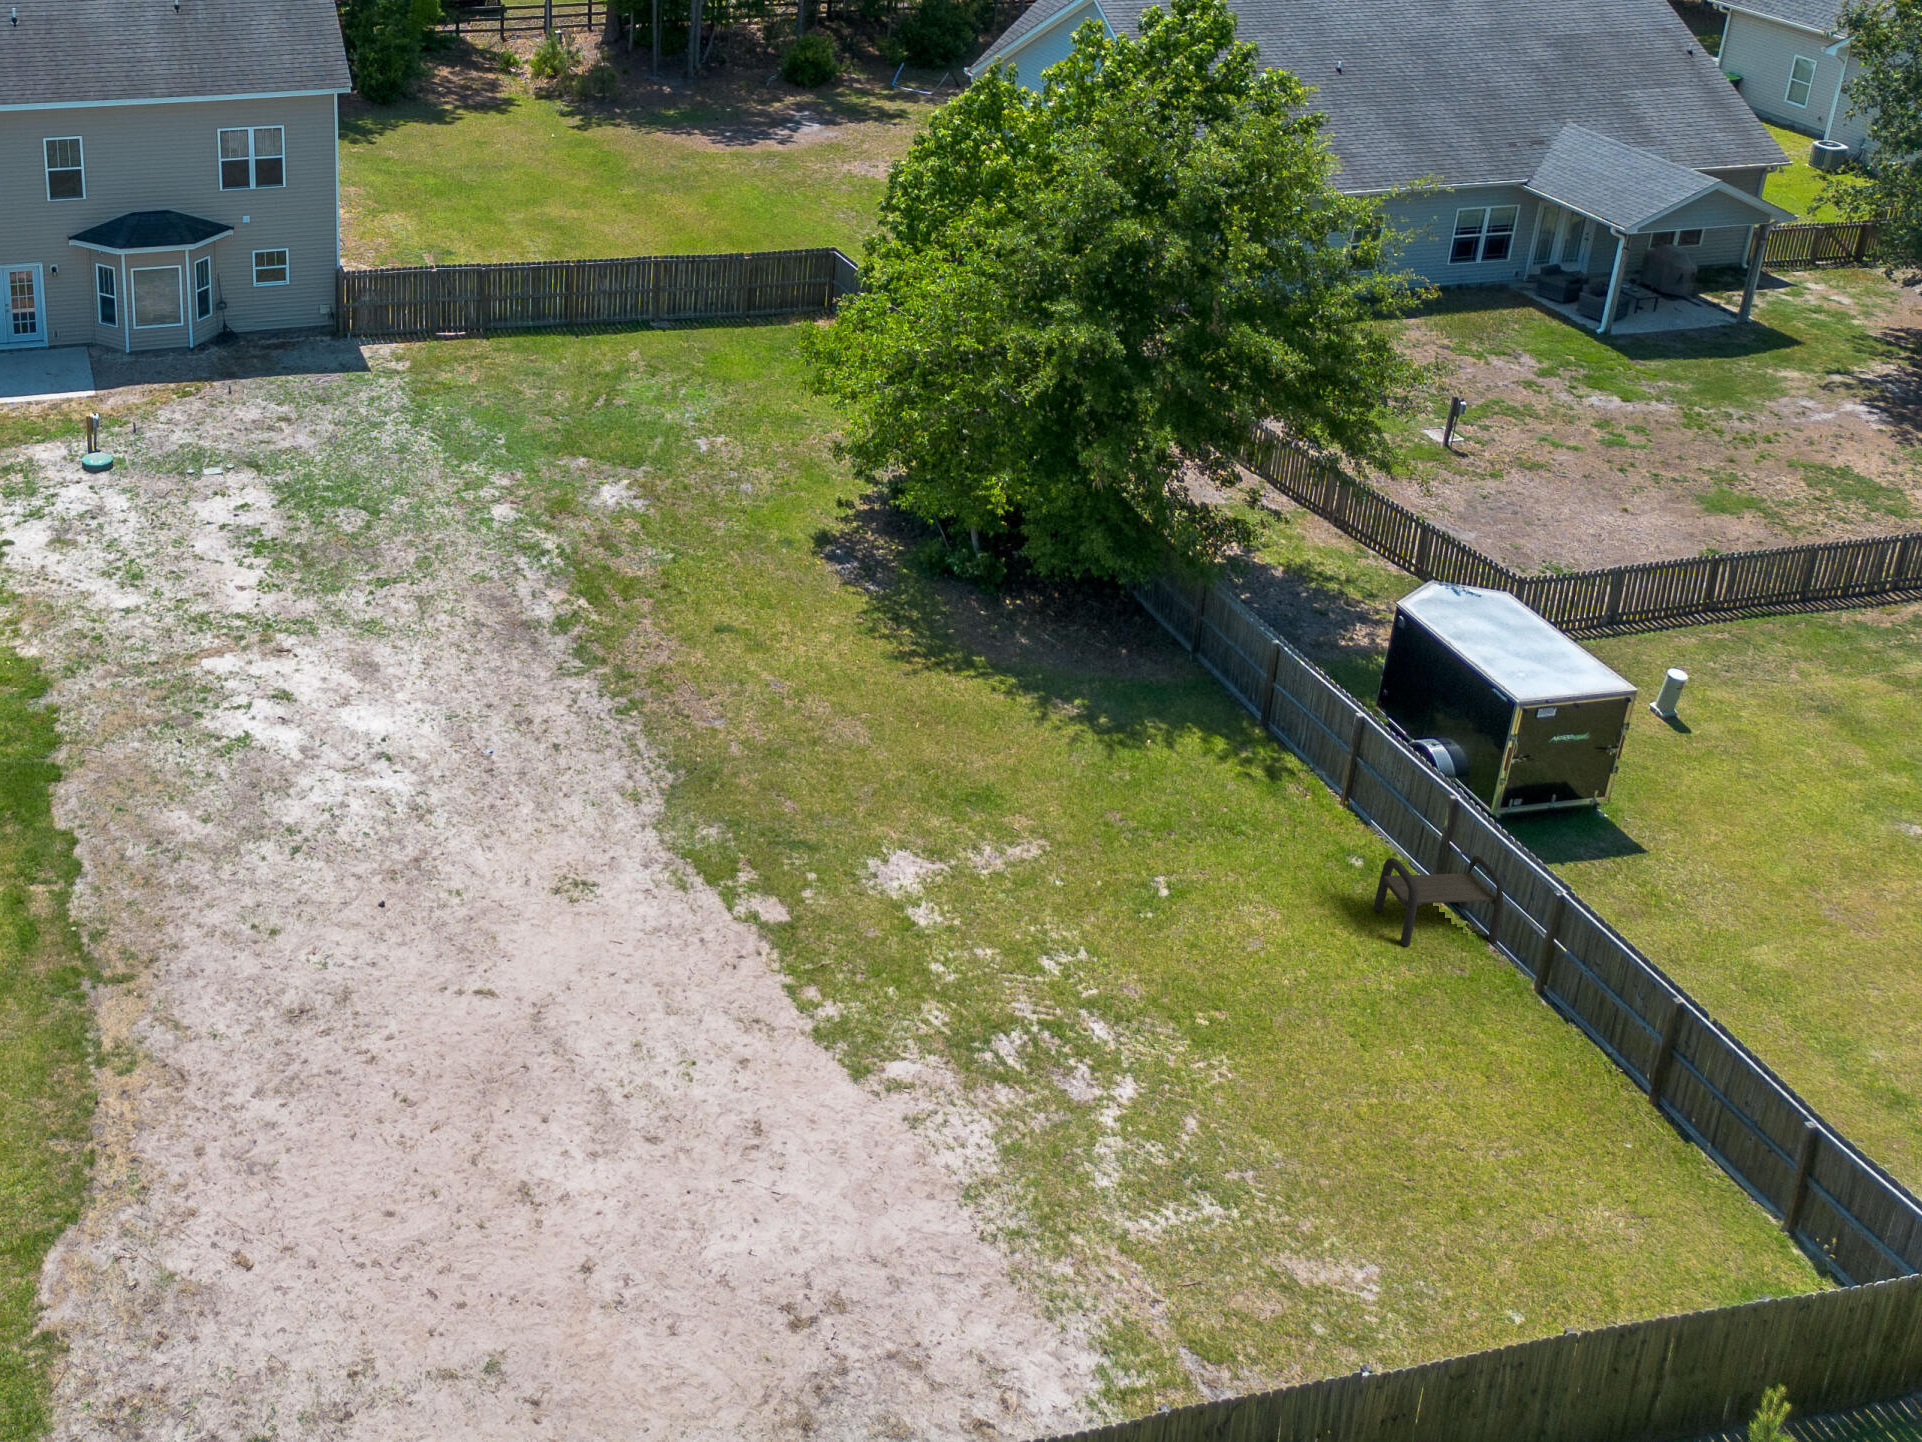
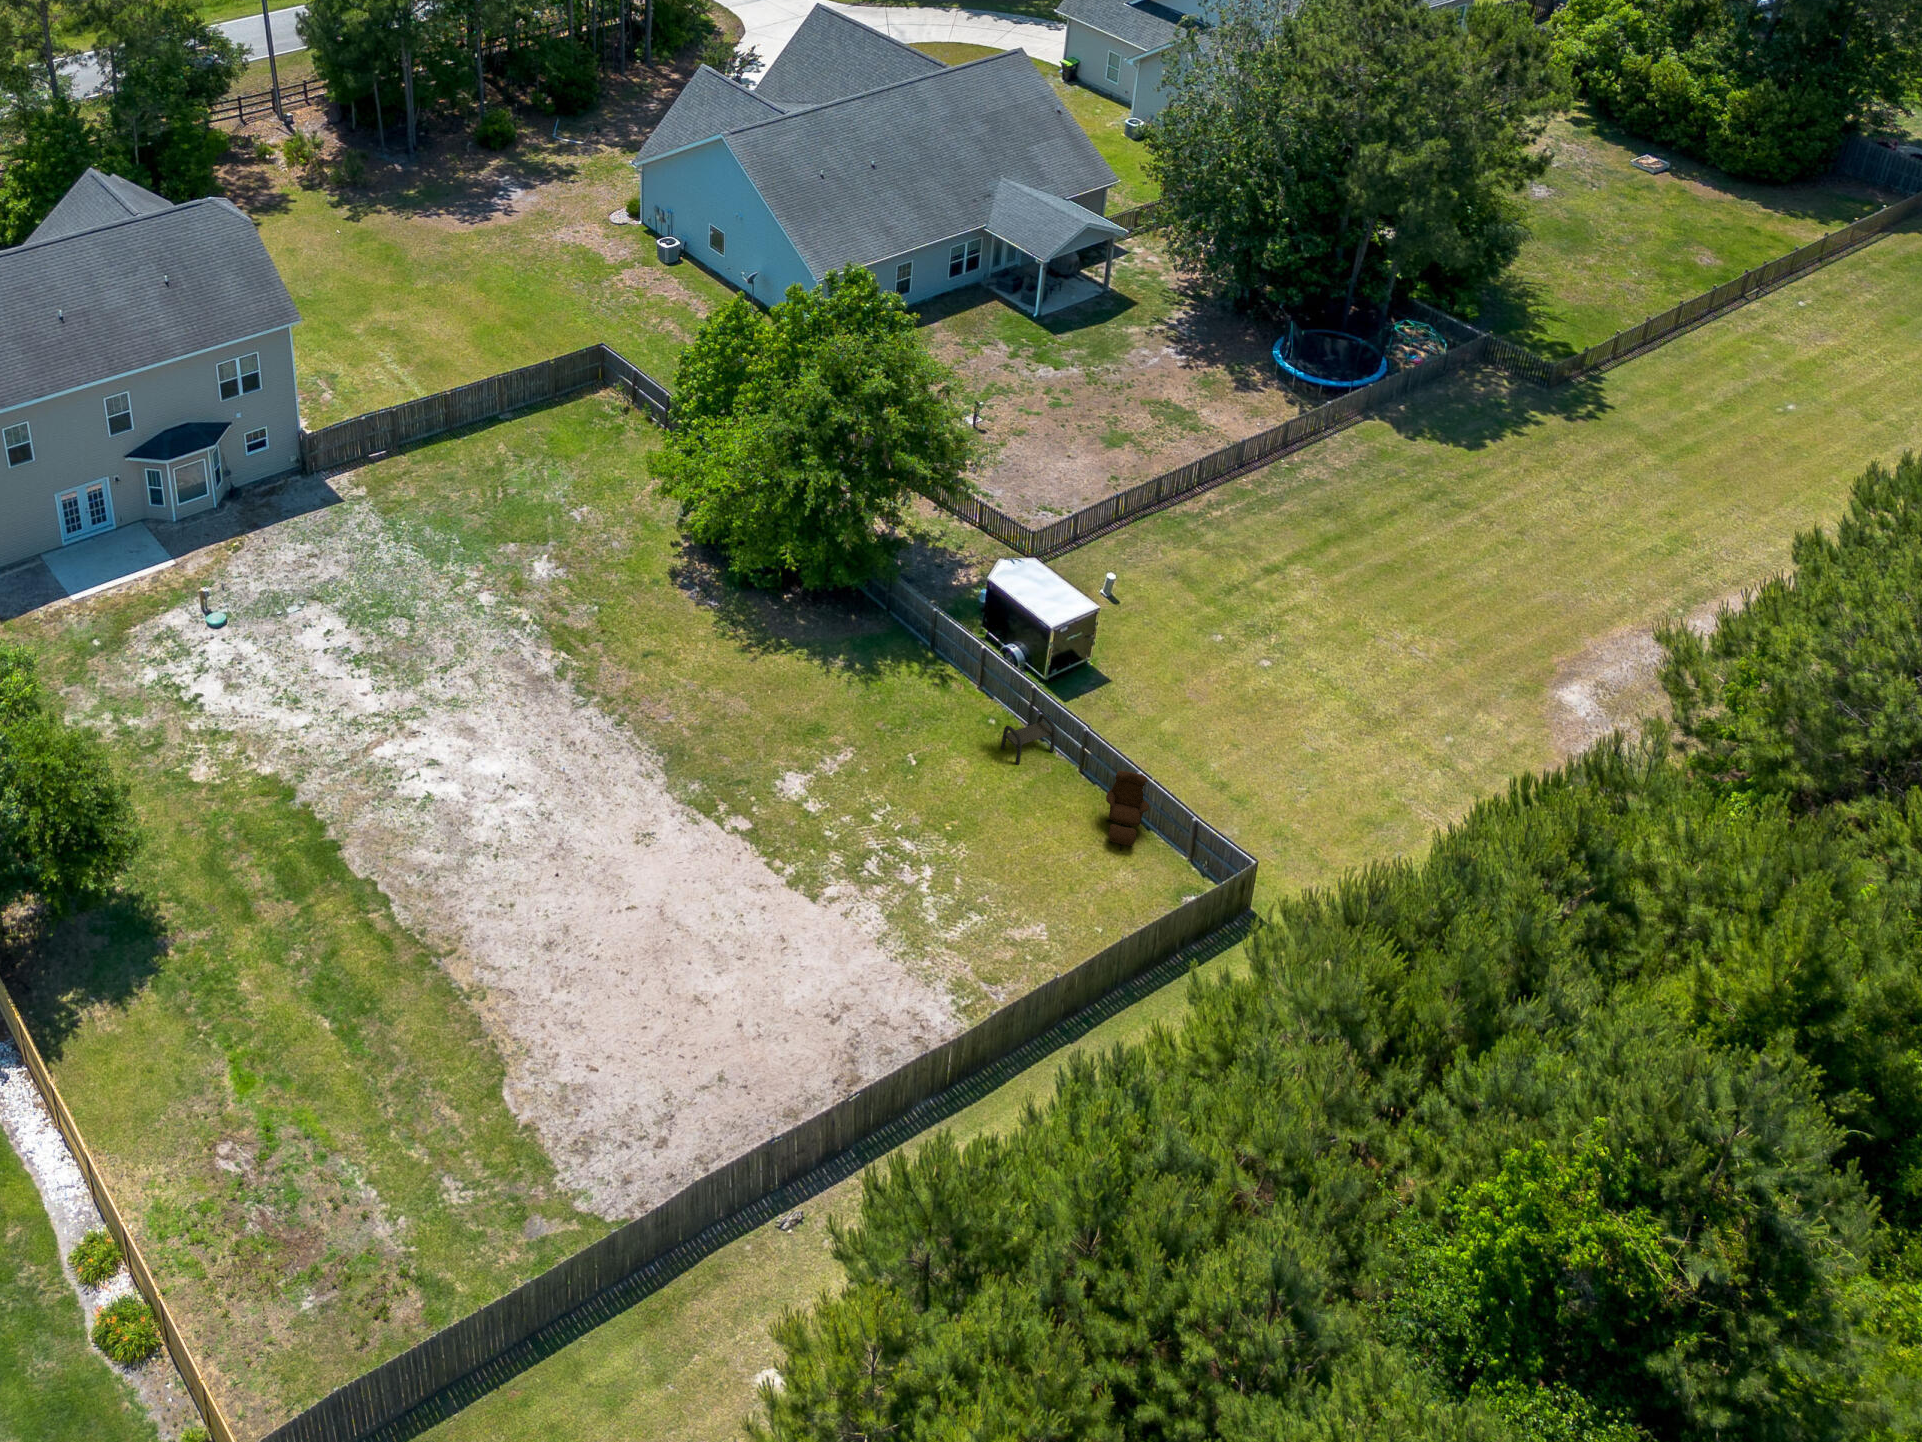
lounge chair: none [1601,991,1721,1174] -> present [1106,771,1150,851]

